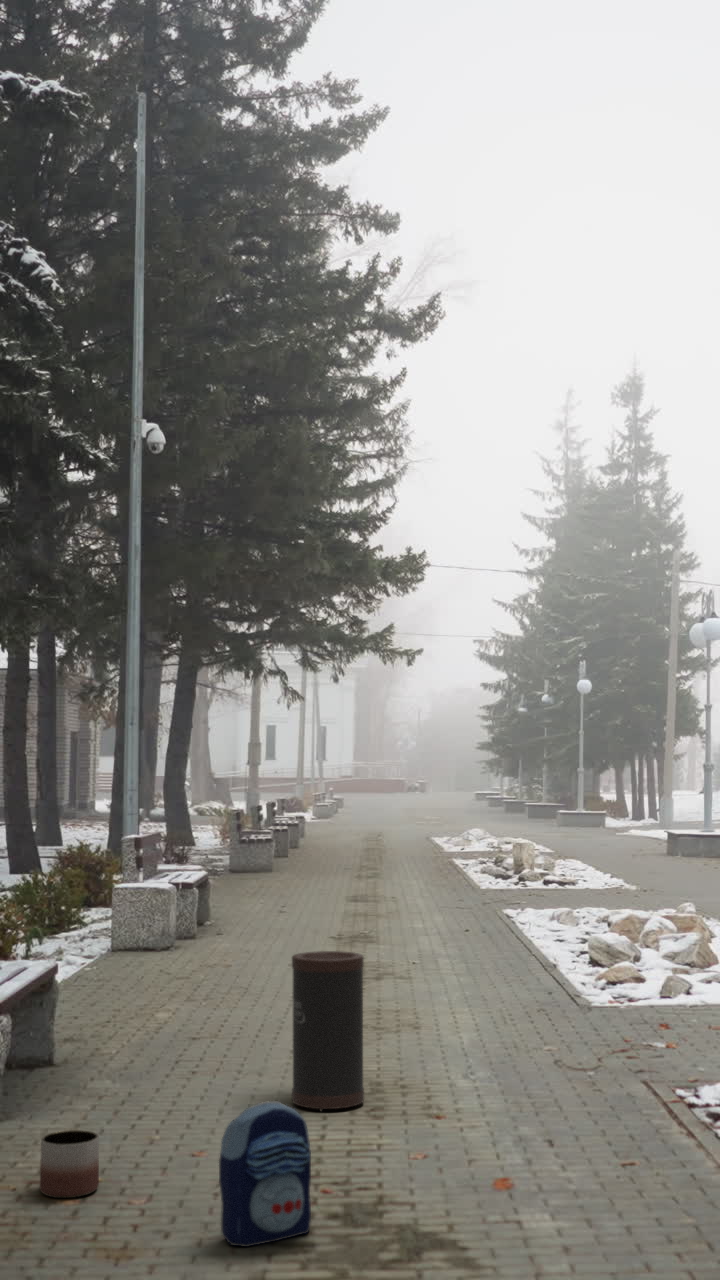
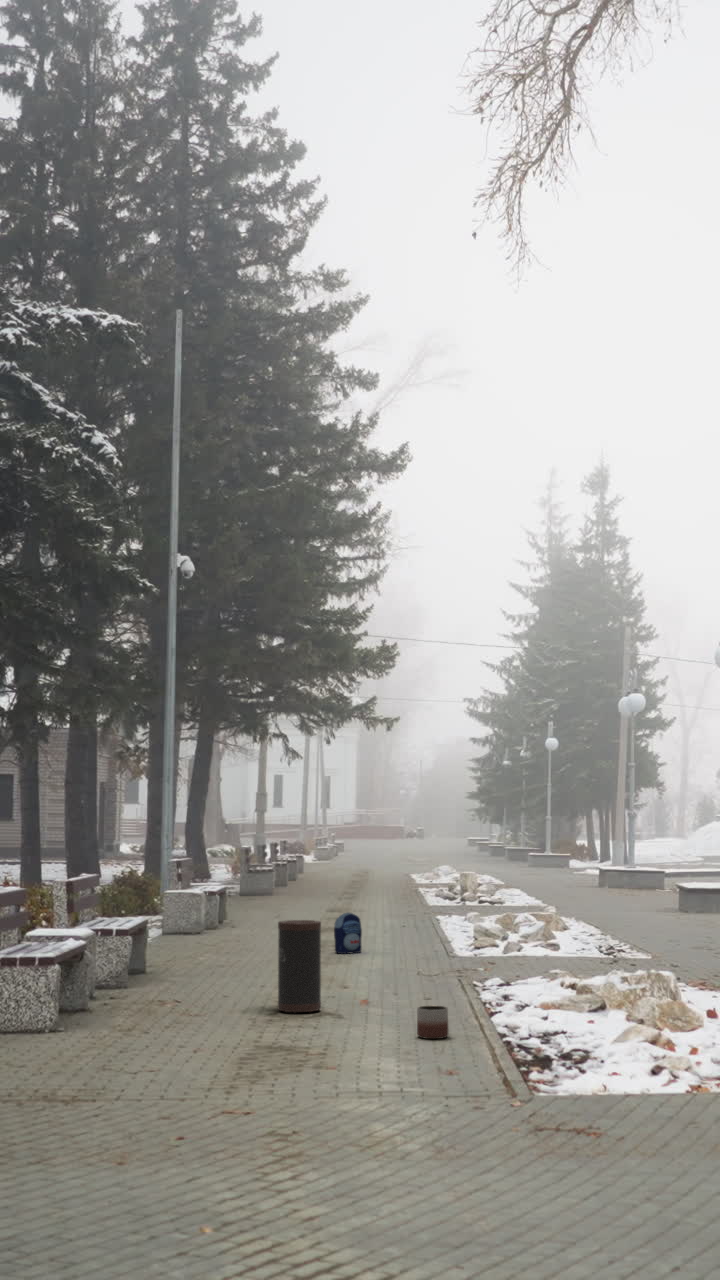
backpack: present [219,1101,311,1247] -> present [334,913,362,954]
planter: present [40,1130,99,1198] -> present [417,1006,448,1039]

